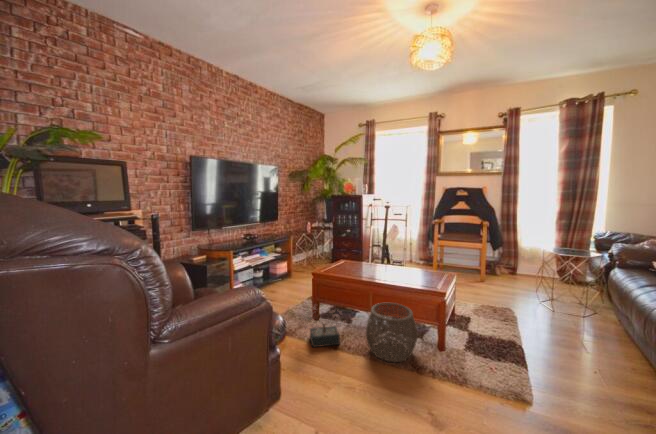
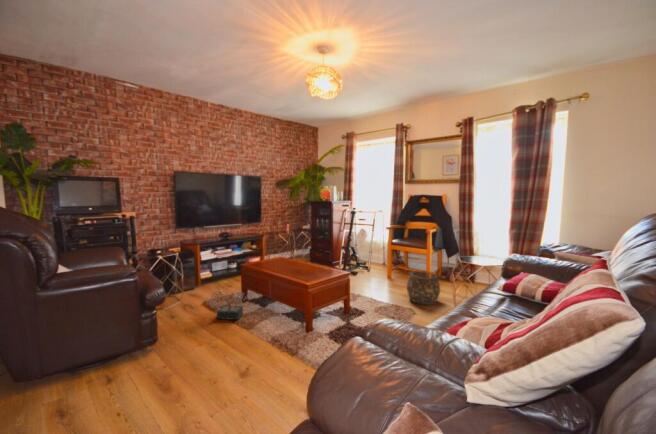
woven basket: present [366,303,417,362] -> present [407,271,440,305]

